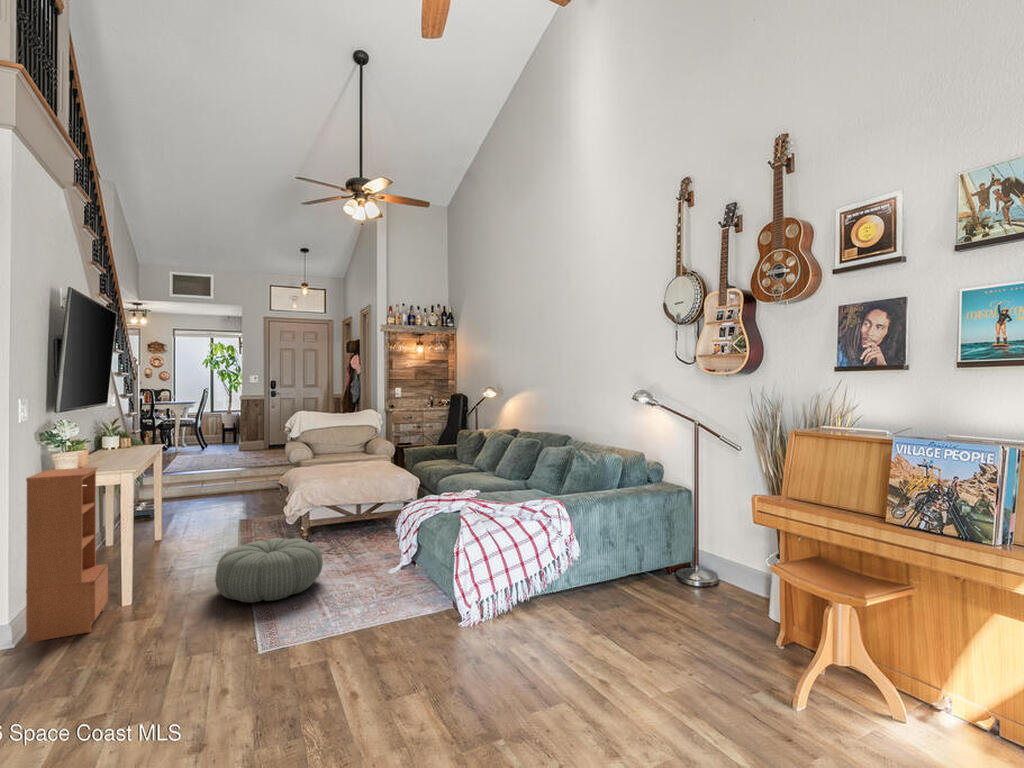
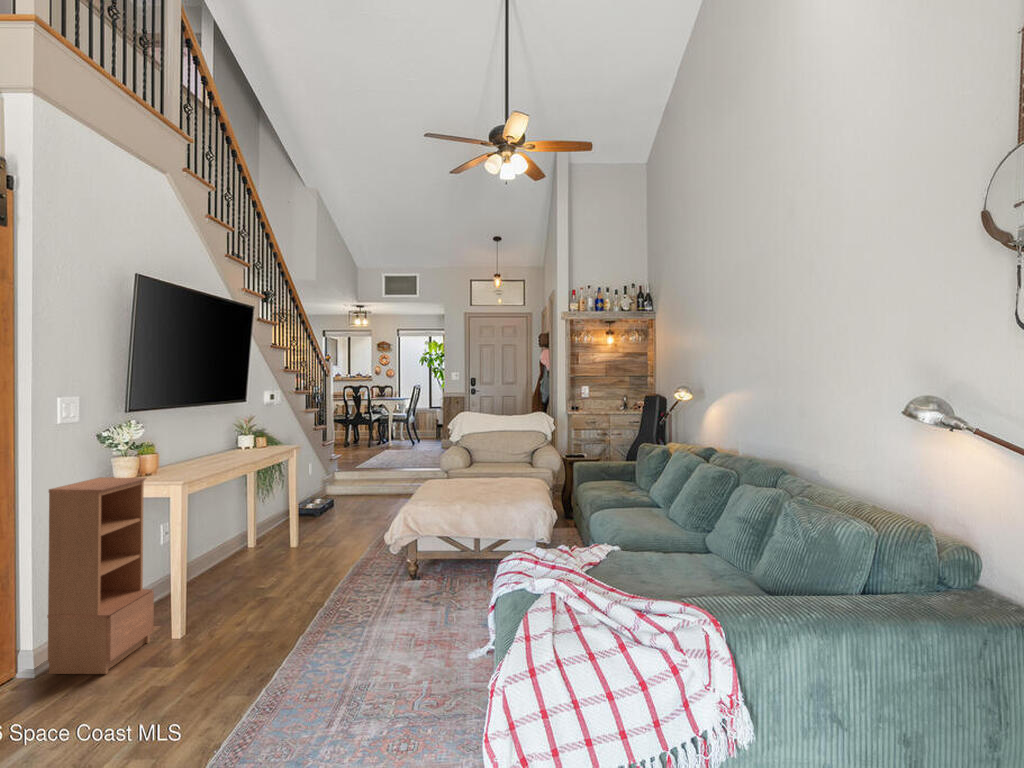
pouf: present [215,538,323,603] -> none [246,581,383,675]

